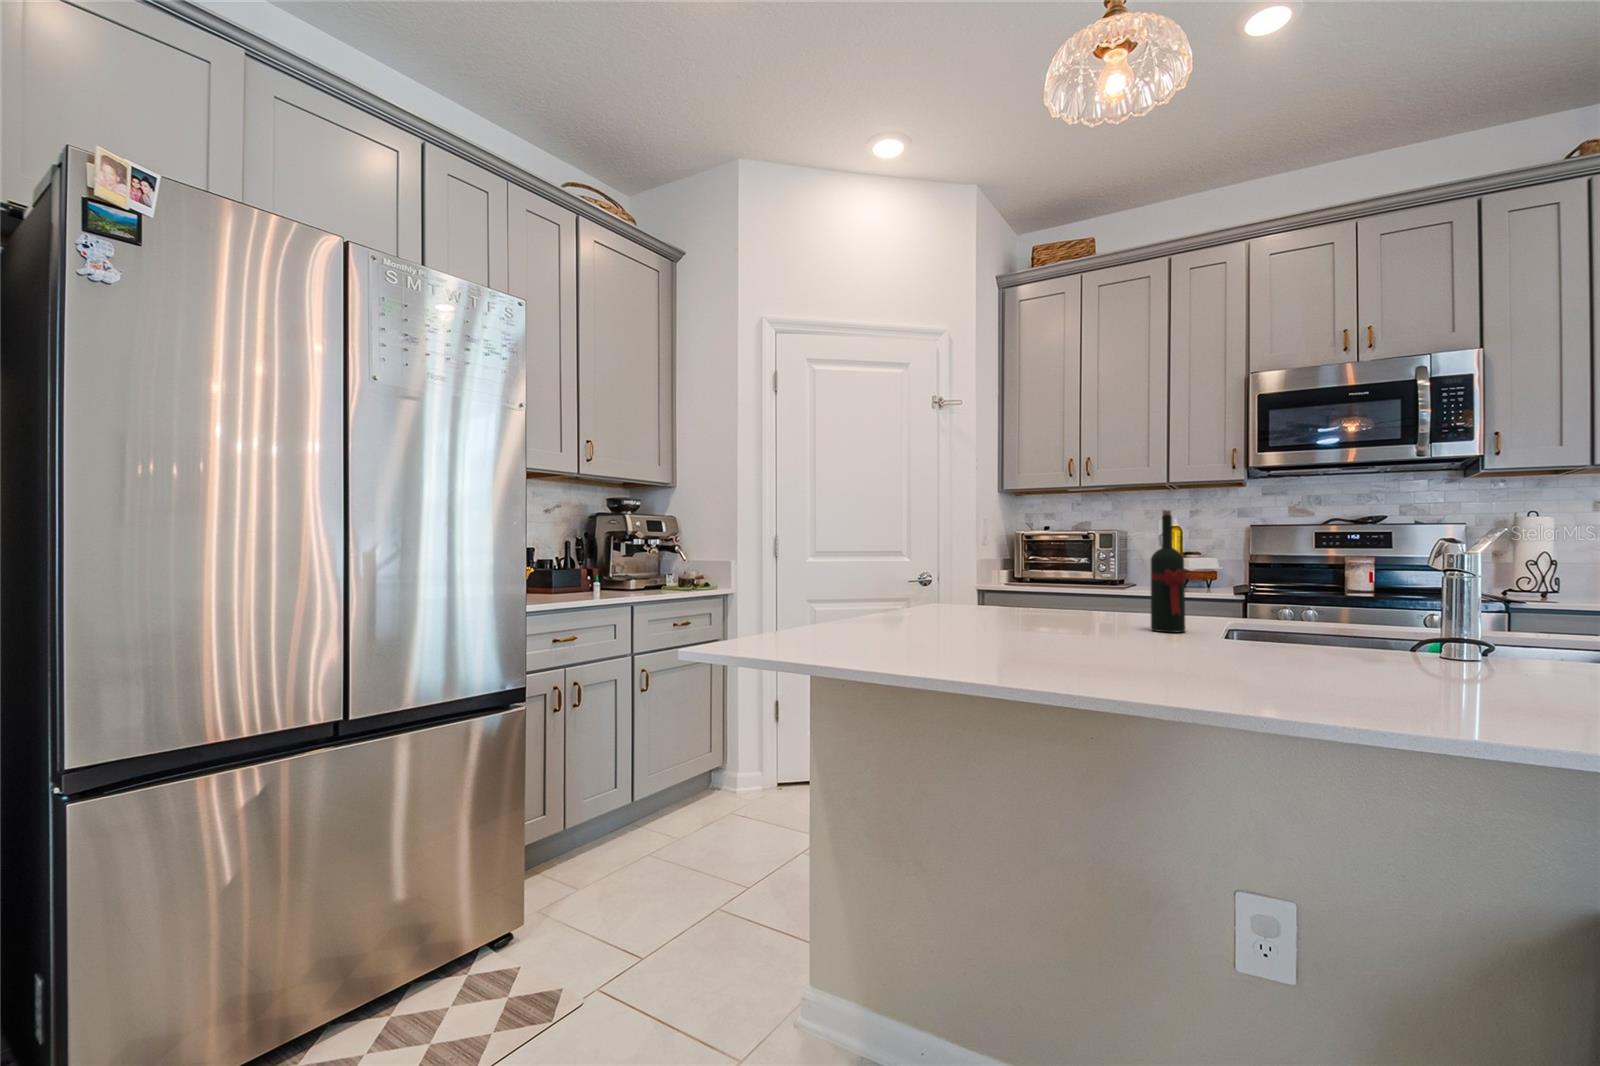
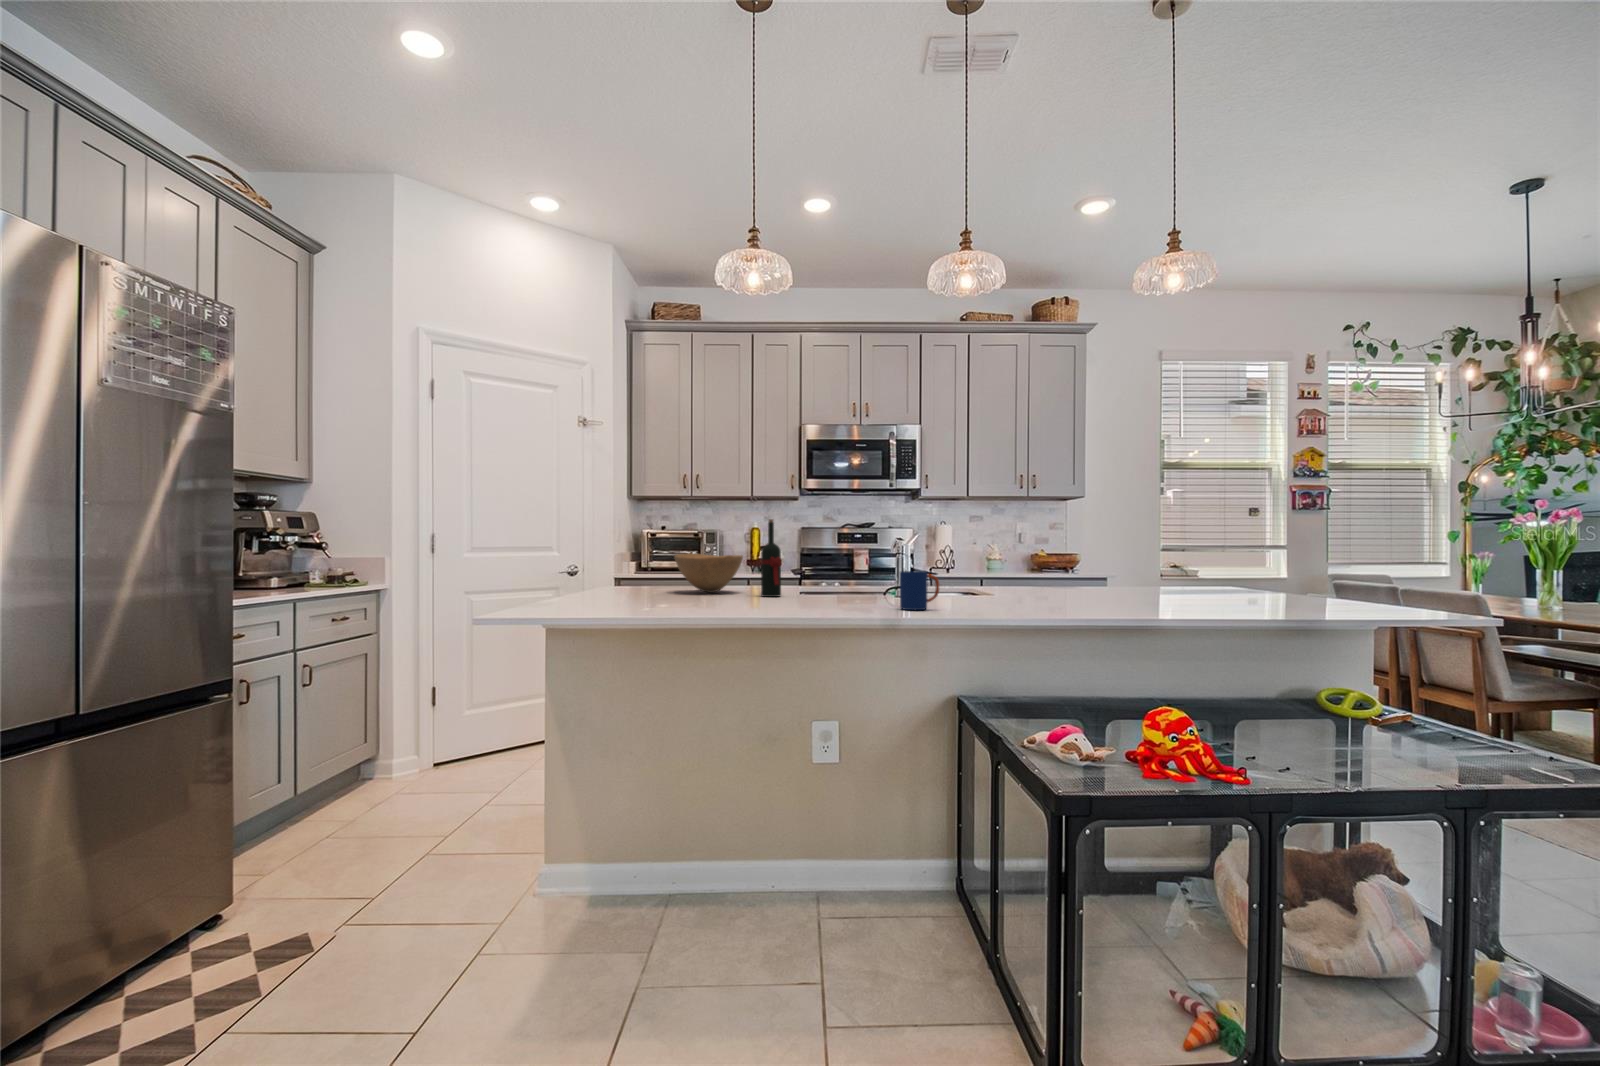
bowl: none [1021,562,1126,618] -> present [675,553,743,592]
mug: none [1428,605,1538,688] -> present [900,571,939,610]

